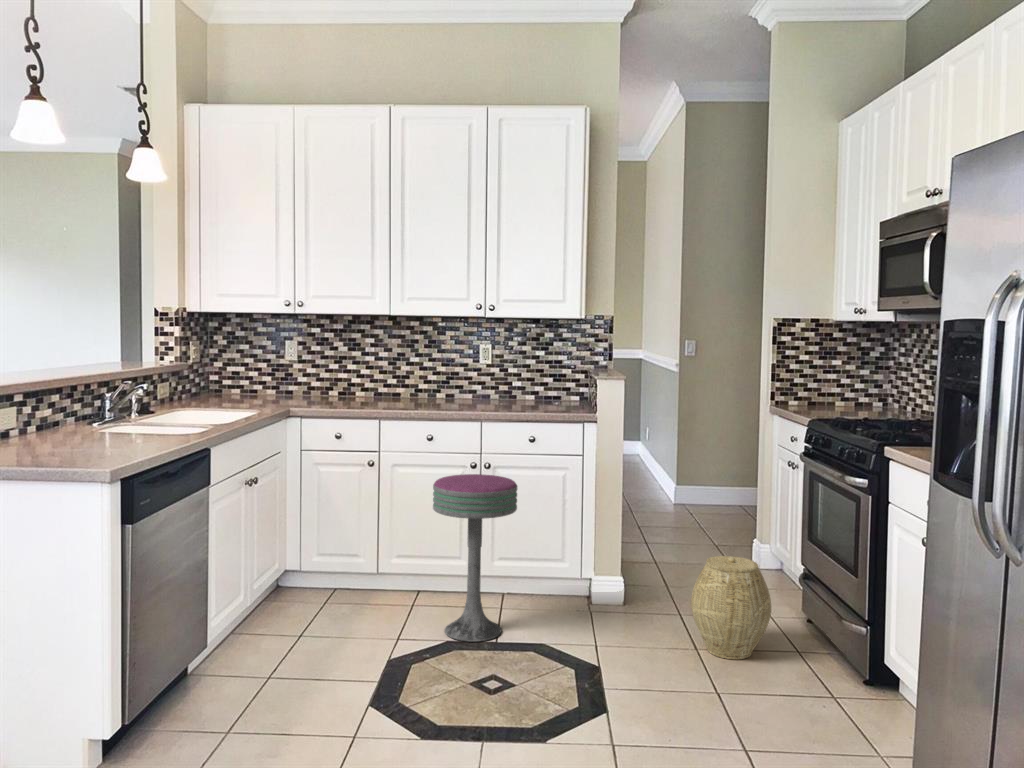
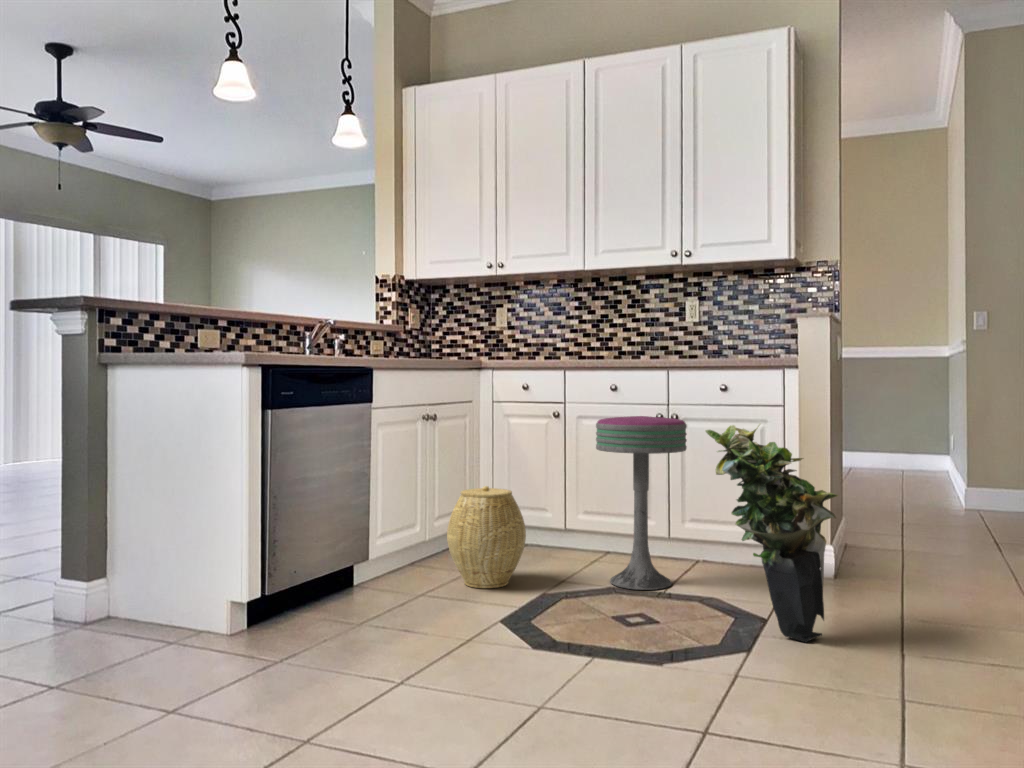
potted plant: none [561,497,674,691] -> present [705,425,838,643]
woven basket: present [691,556,771,660] -> present [447,486,526,588]

